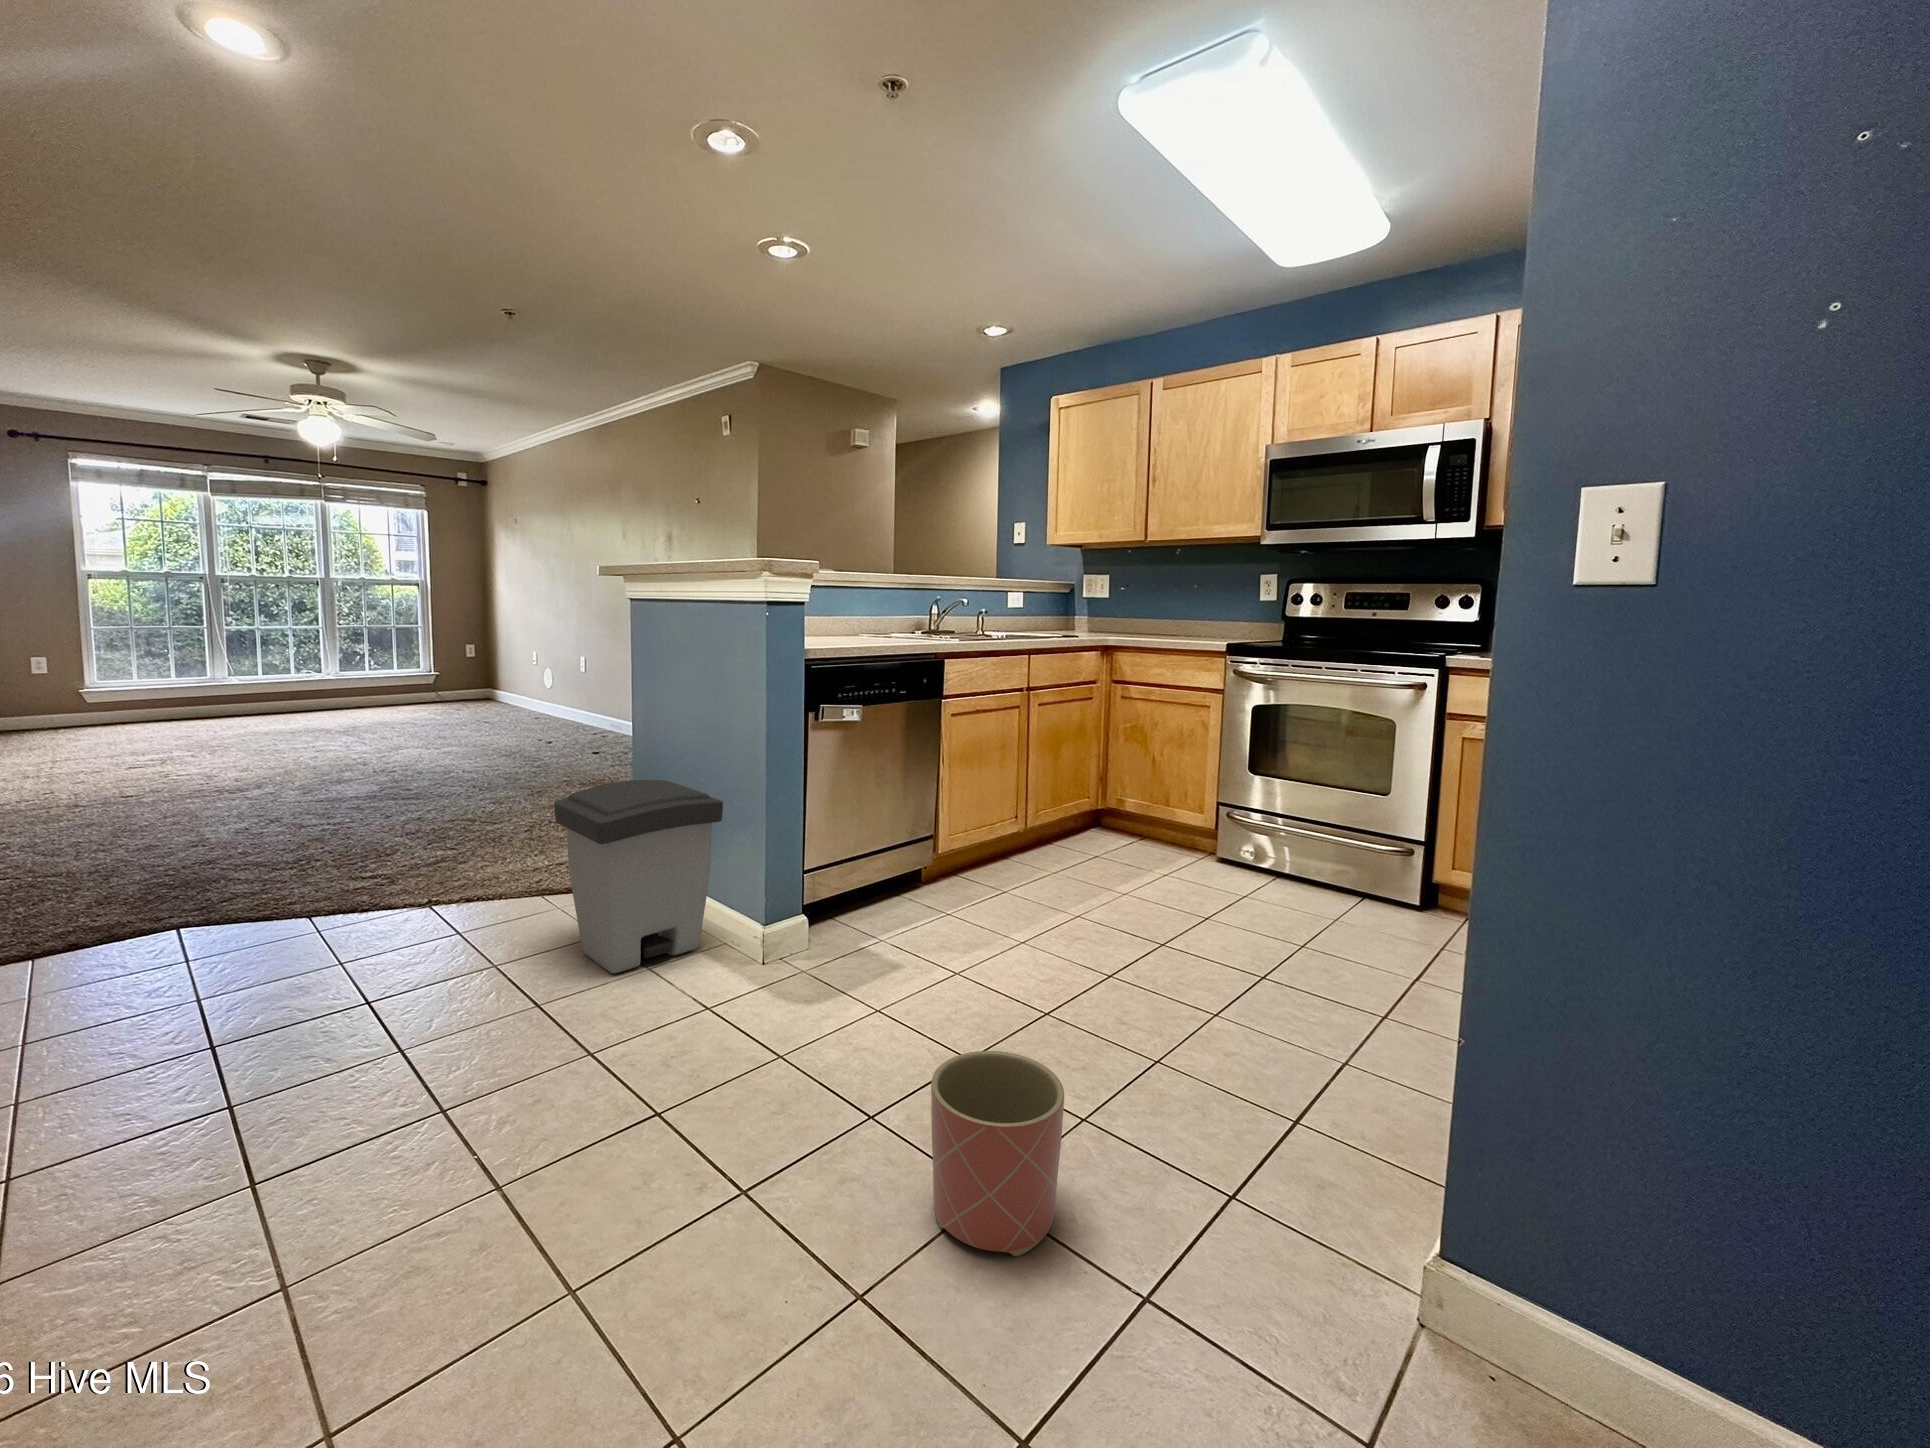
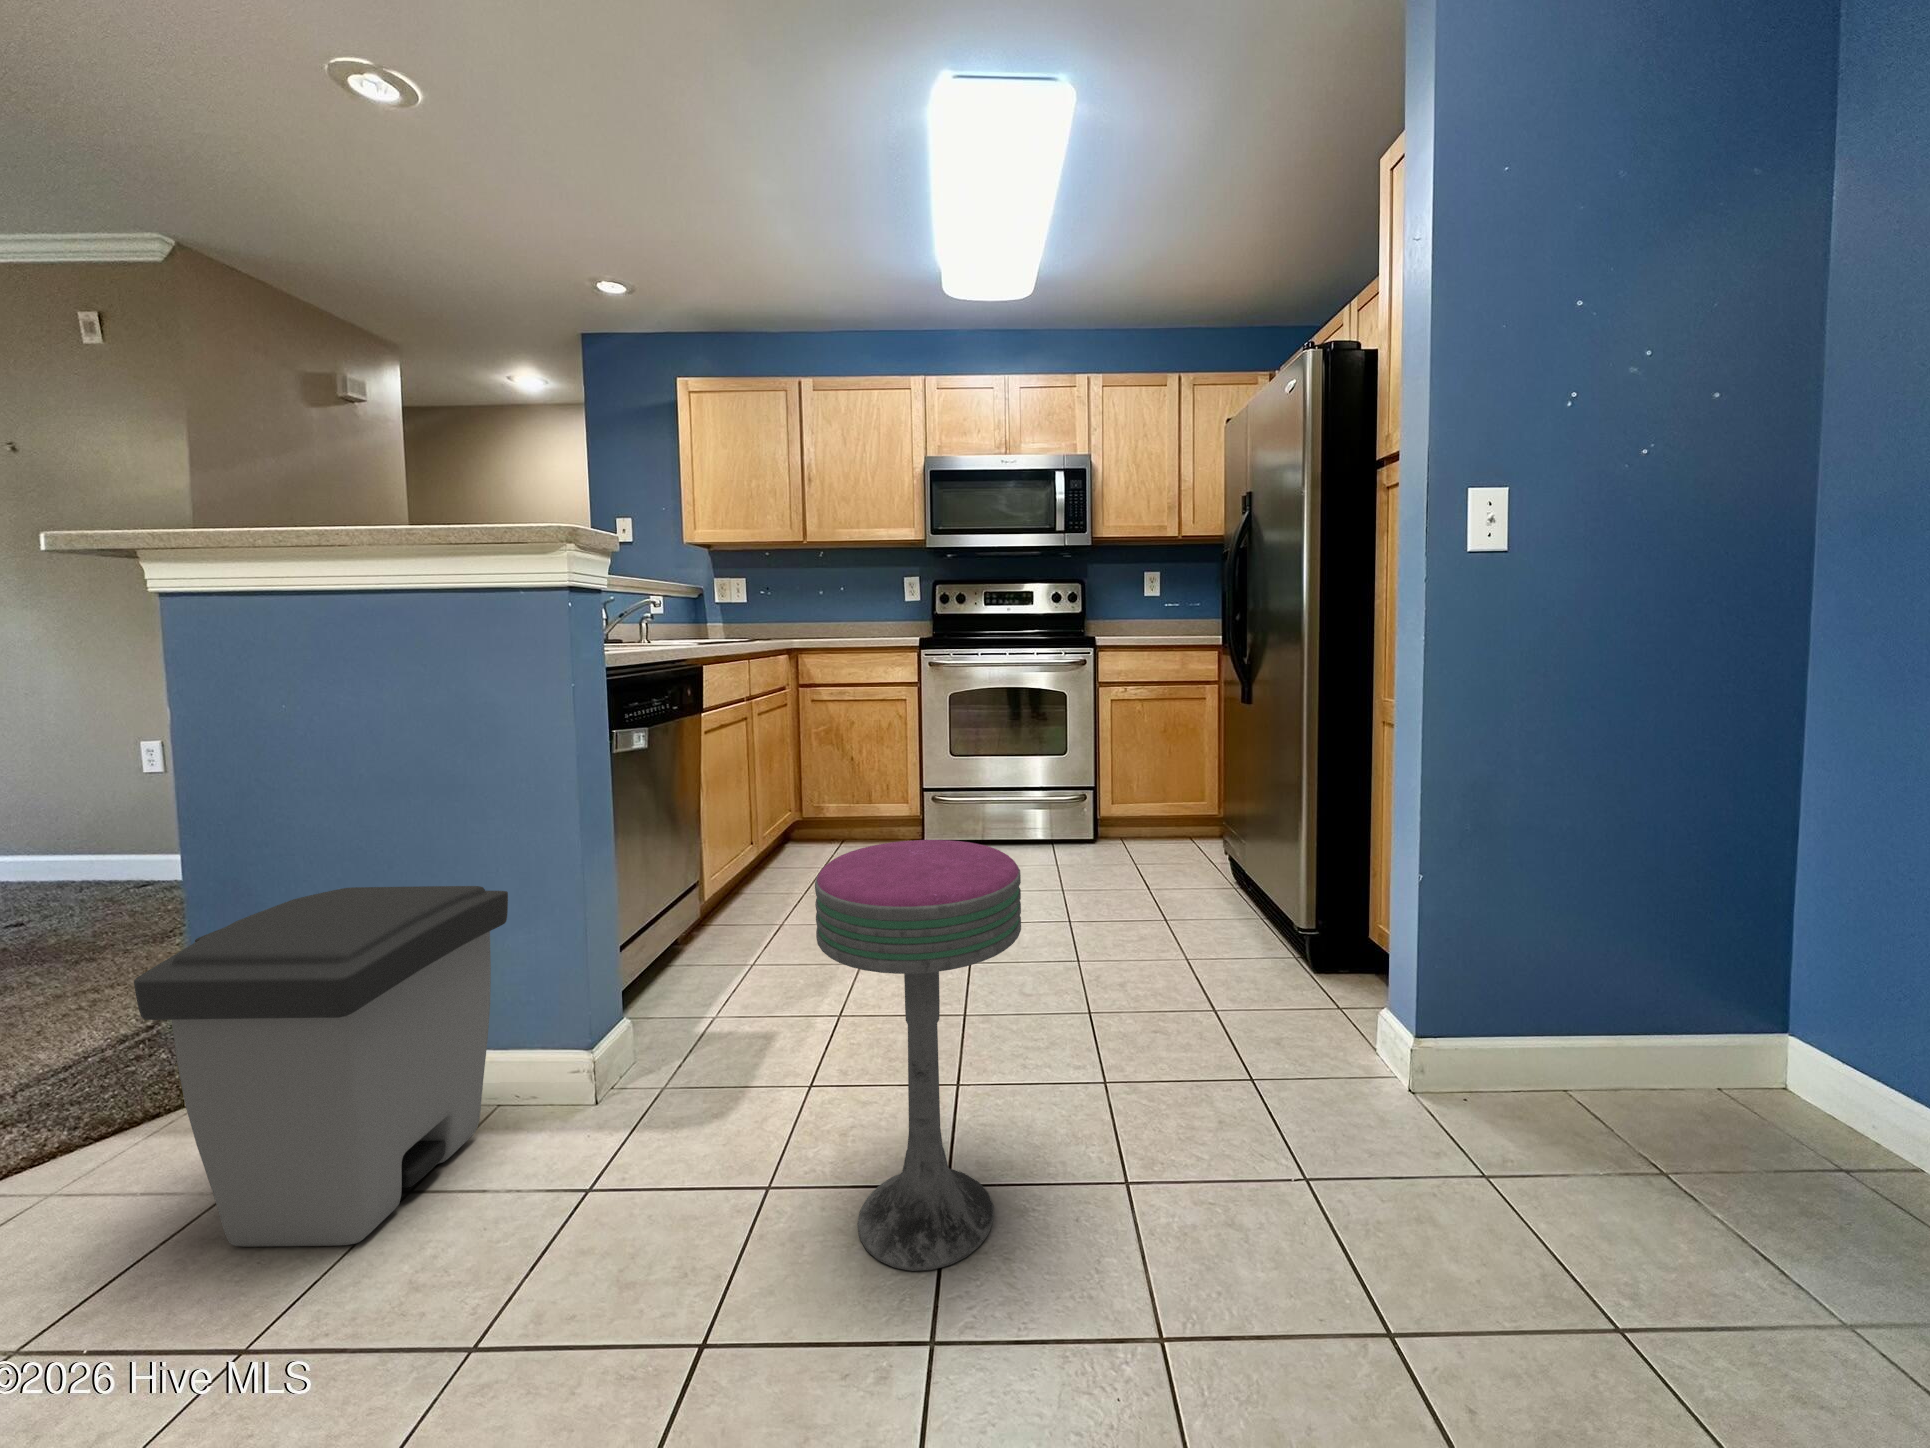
bar stool: none [748,817,907,1141] -> present [815,840,1021,1271]
planter: present [931,1051,1064,1256] -> none [1121,1033,1263,1248]

